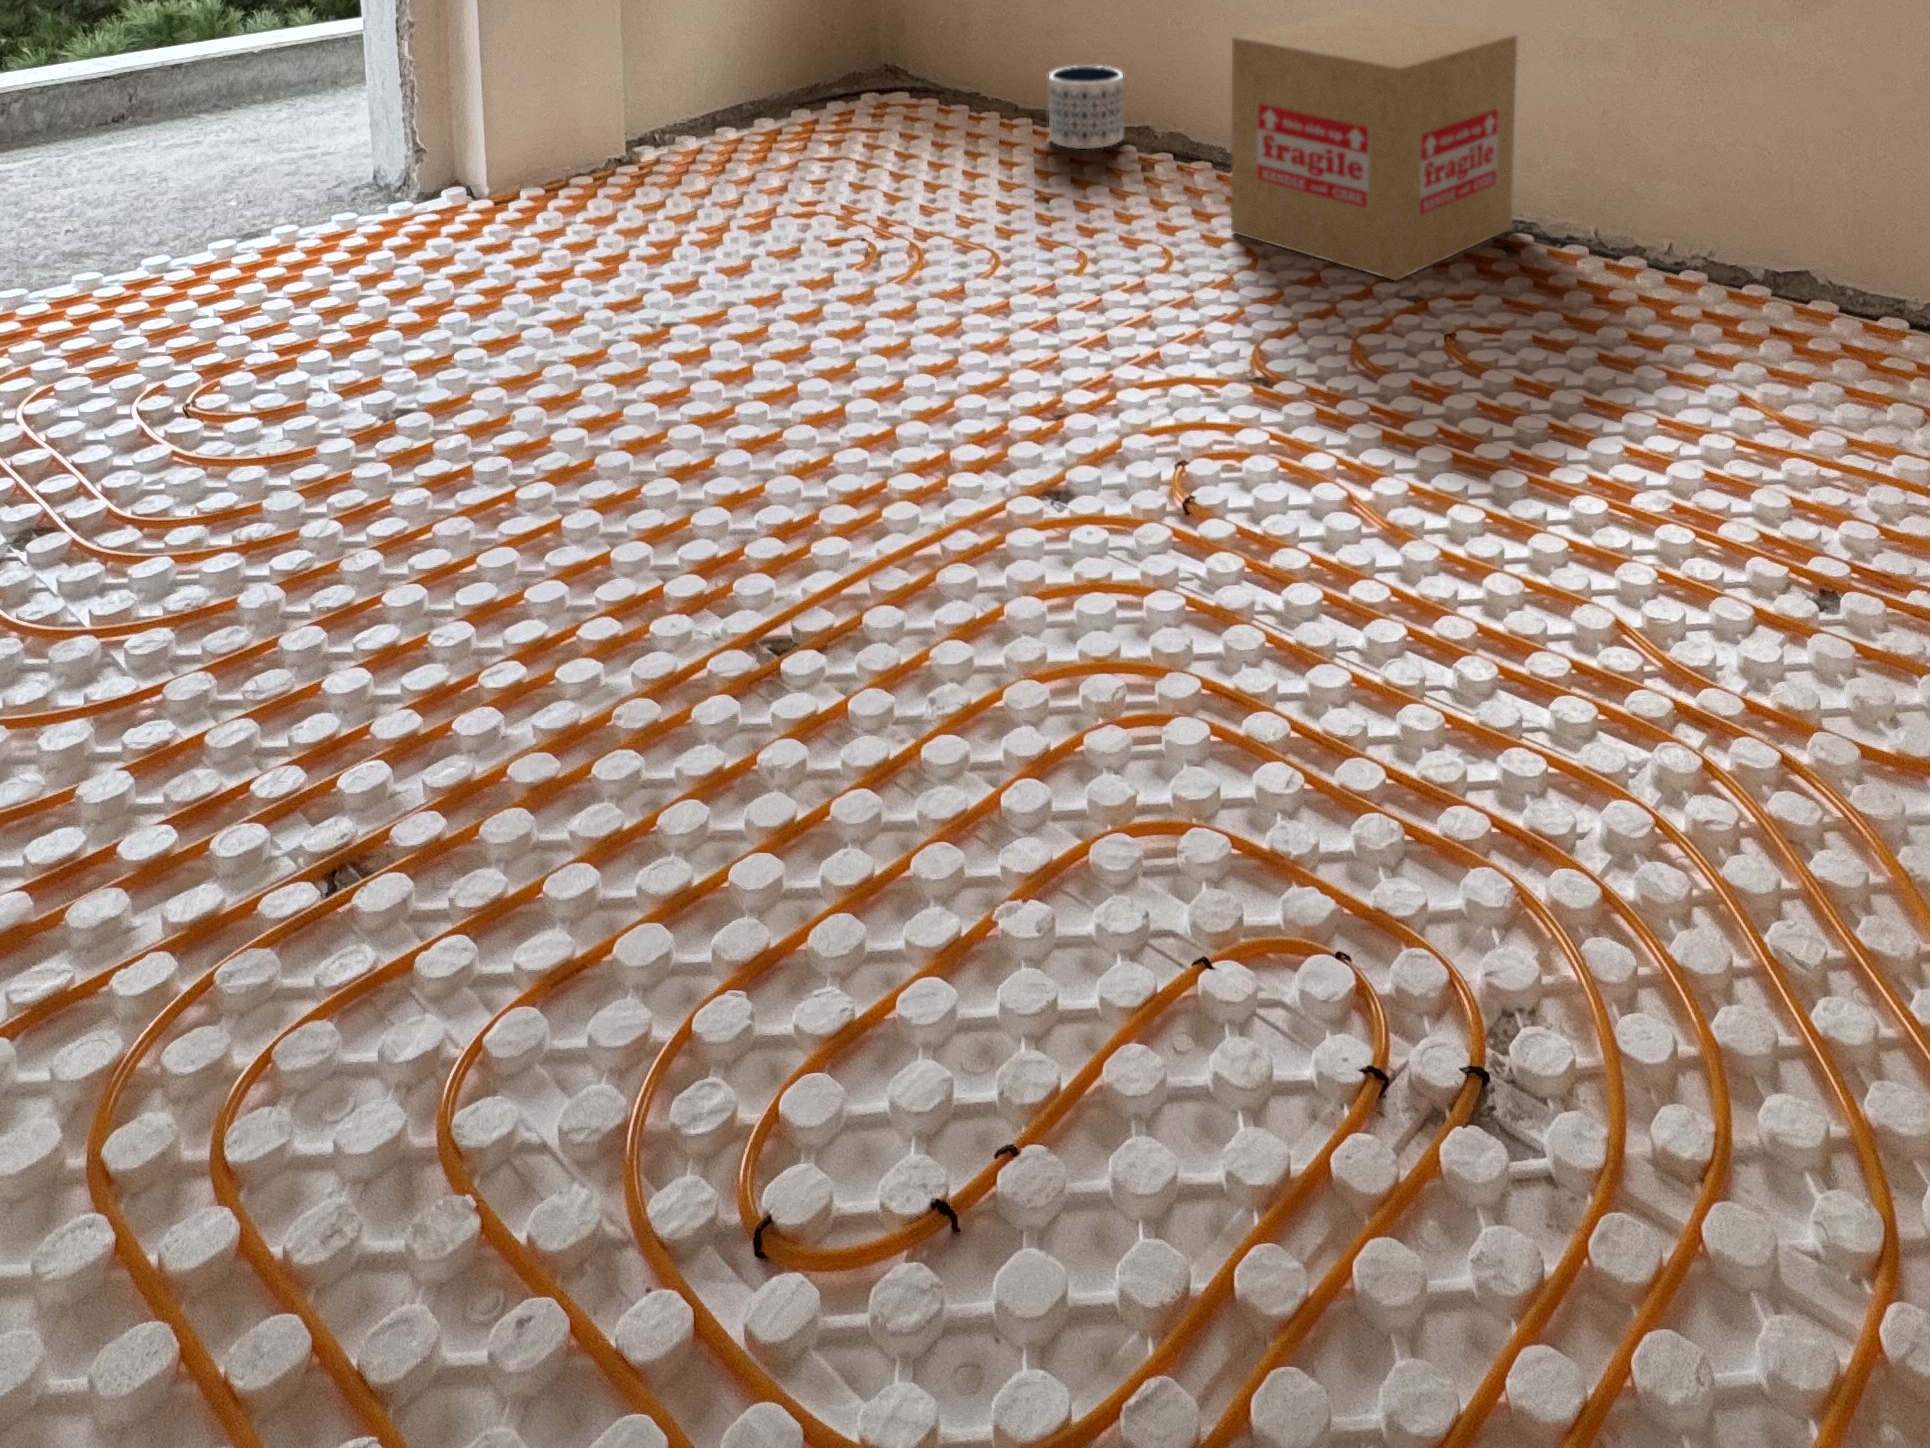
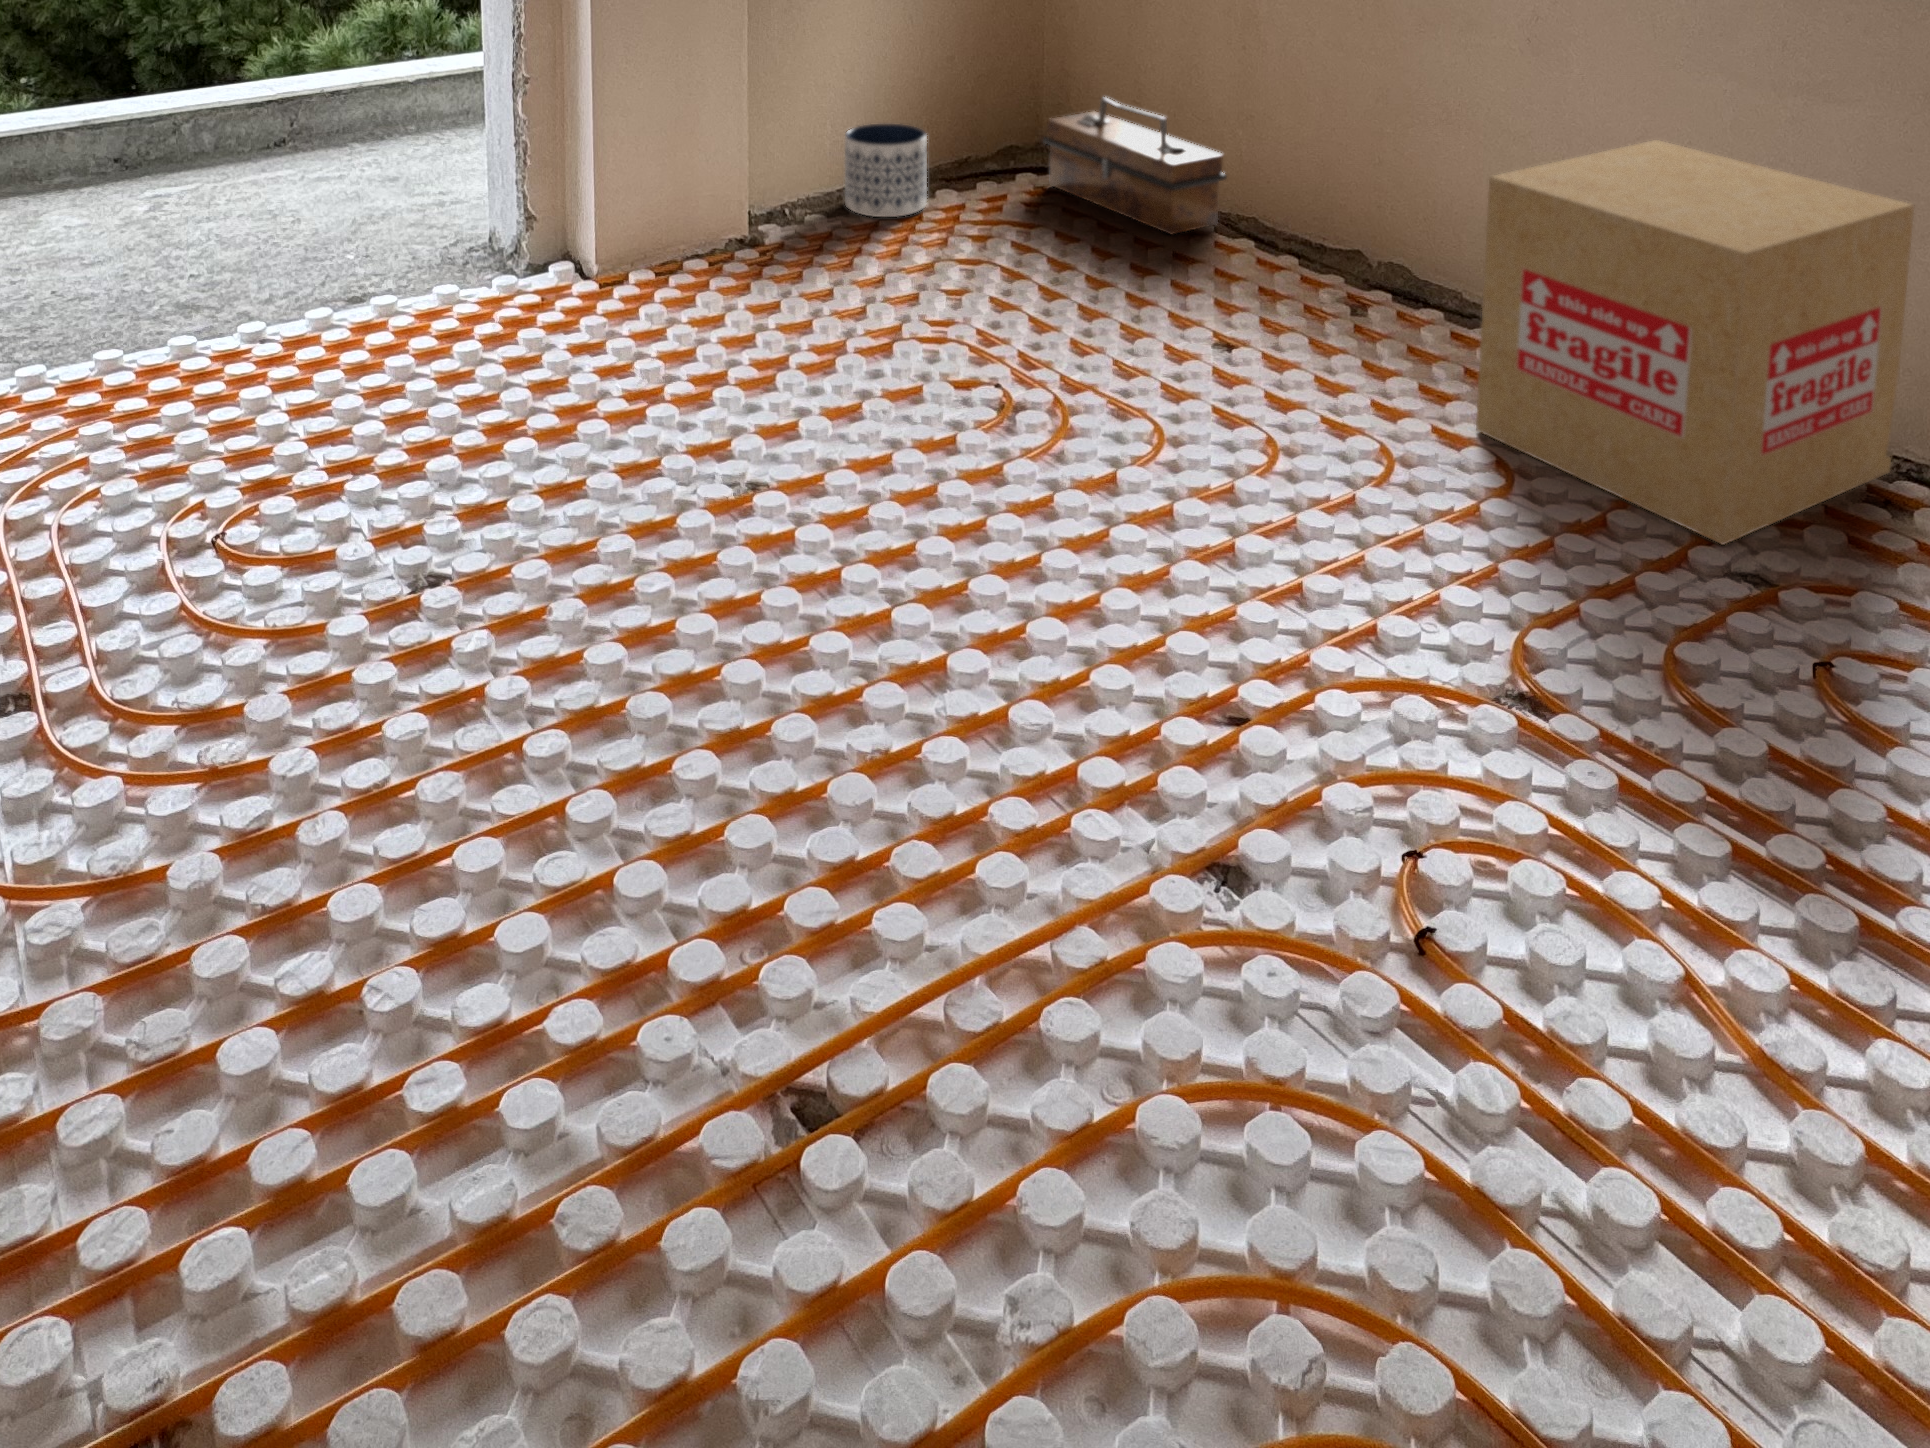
toolbox: none [883,20,1040,127] -> present [1043,97,1227,234]
planter: present [1049,66,1124,149] -> present [845,124,927,217]

